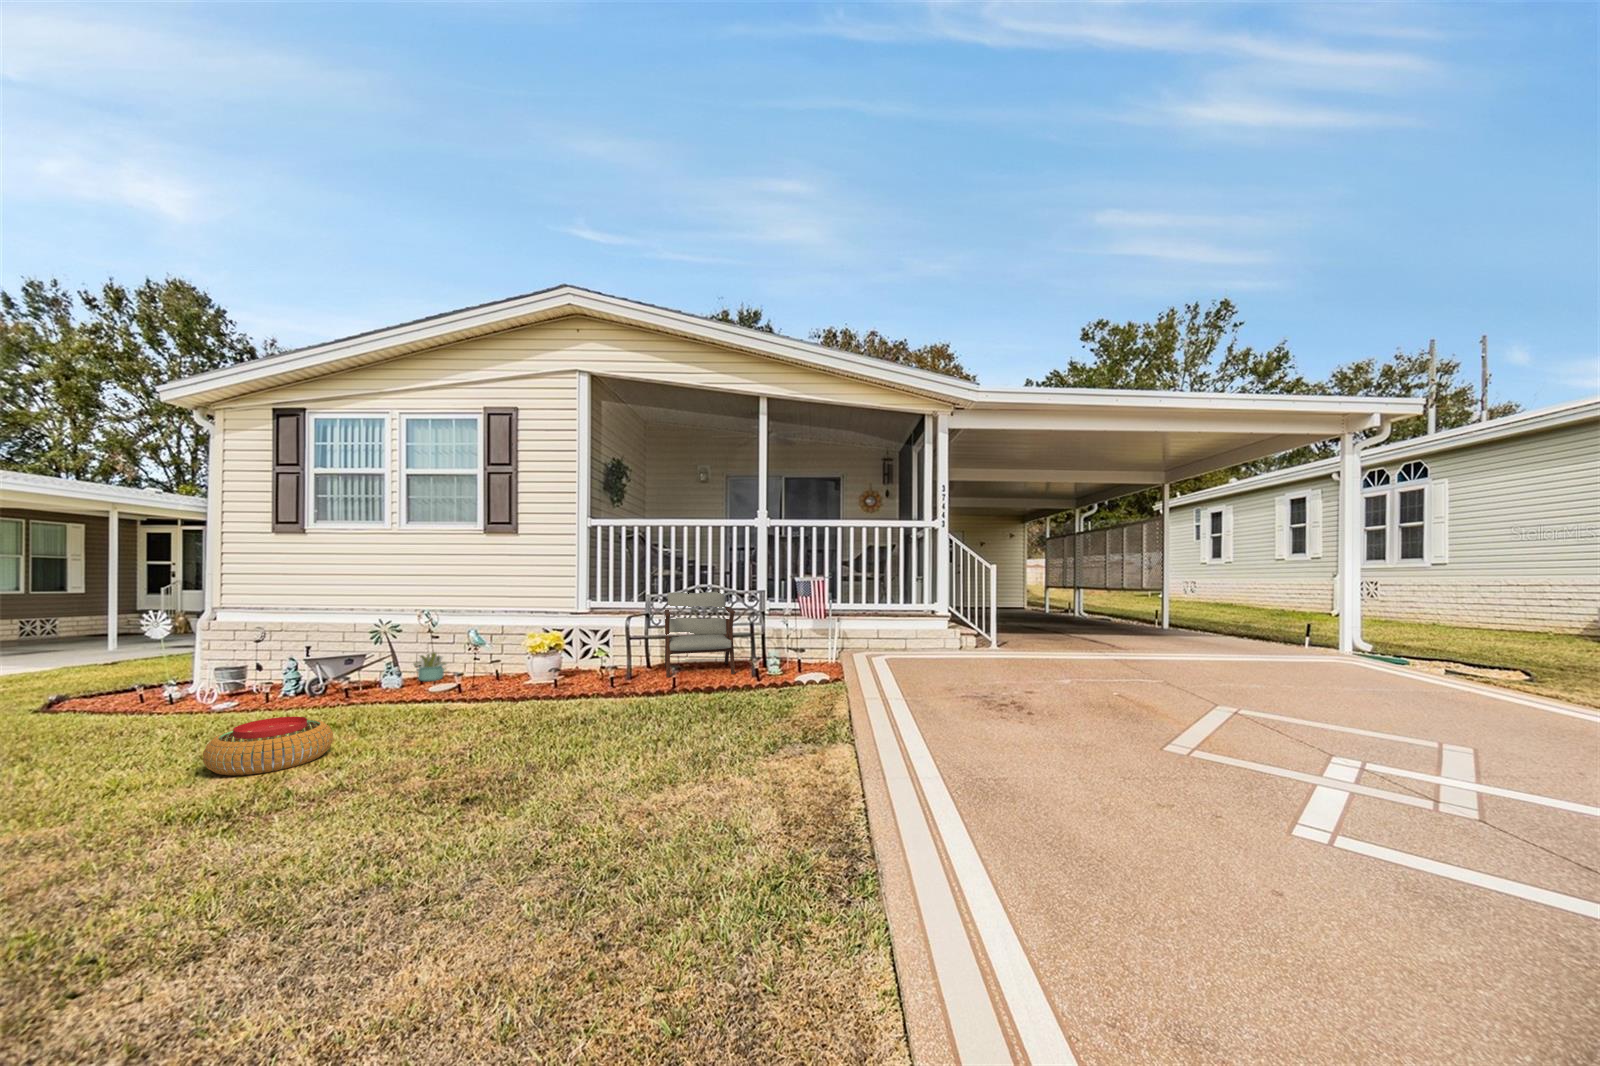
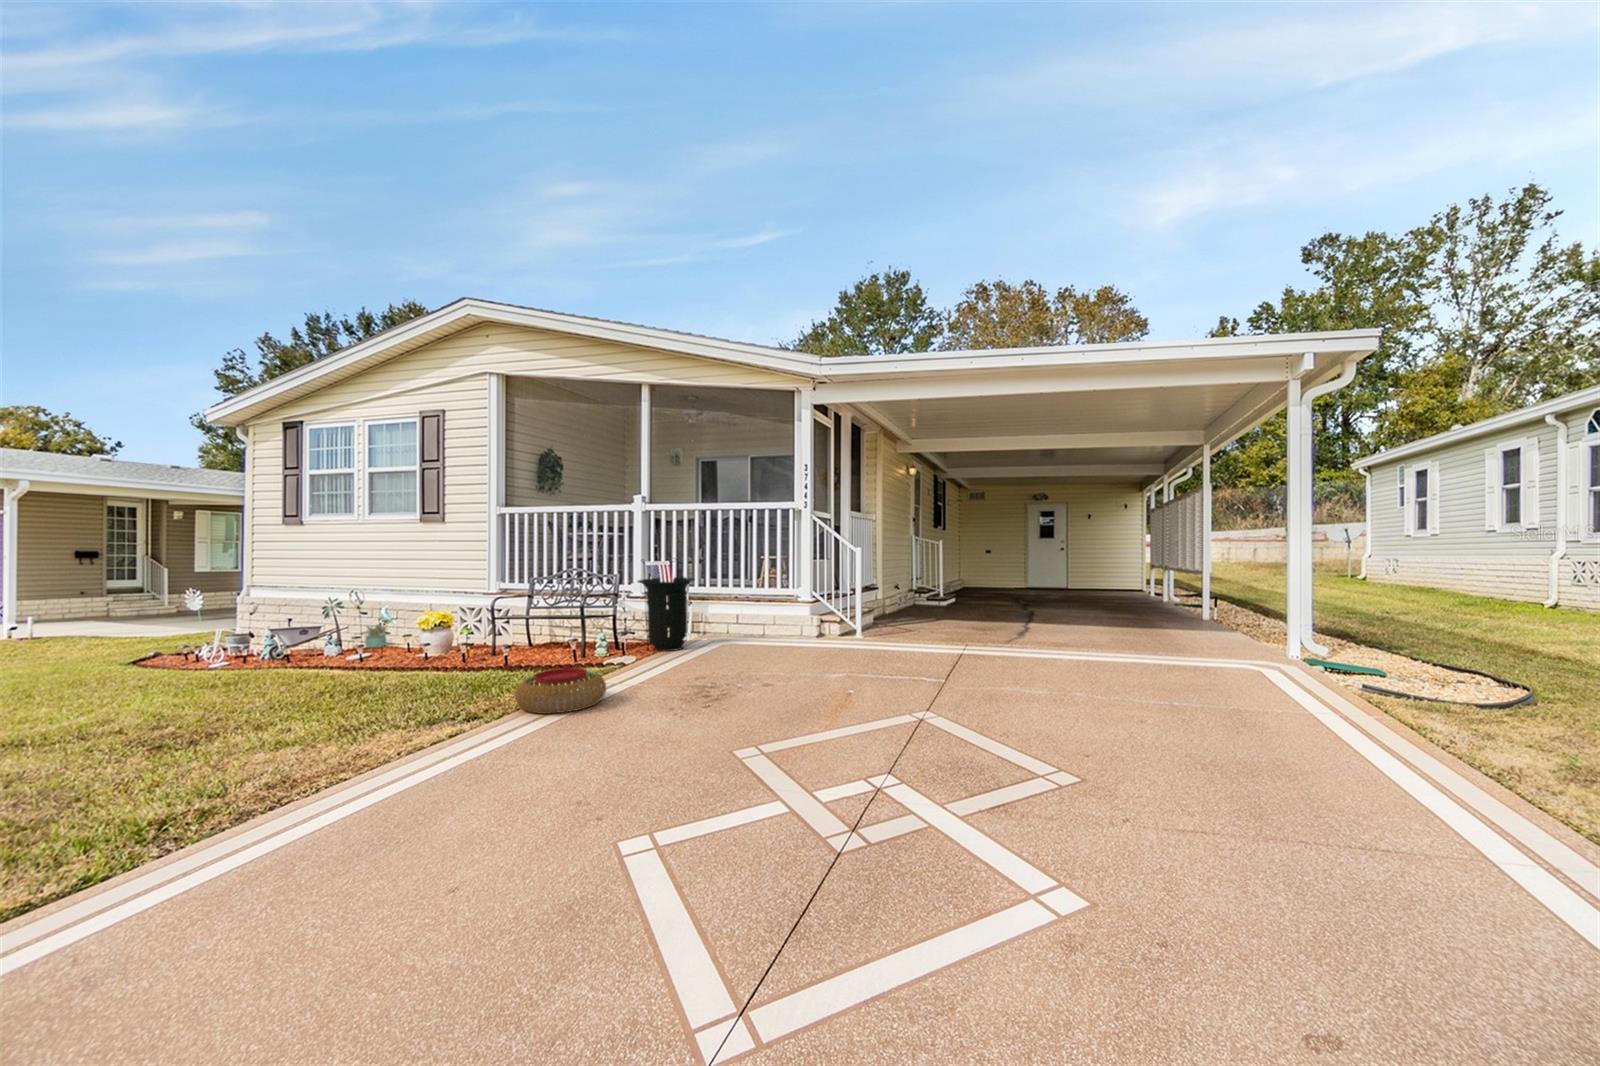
lounge chair: present [665,591,735,678] -> none [517,575,603,654]
trash can: none [784,593,842,668] -> present [638,577,694,651]
pouf: present [203,717,333,776] -> present [515,668,606,714]

